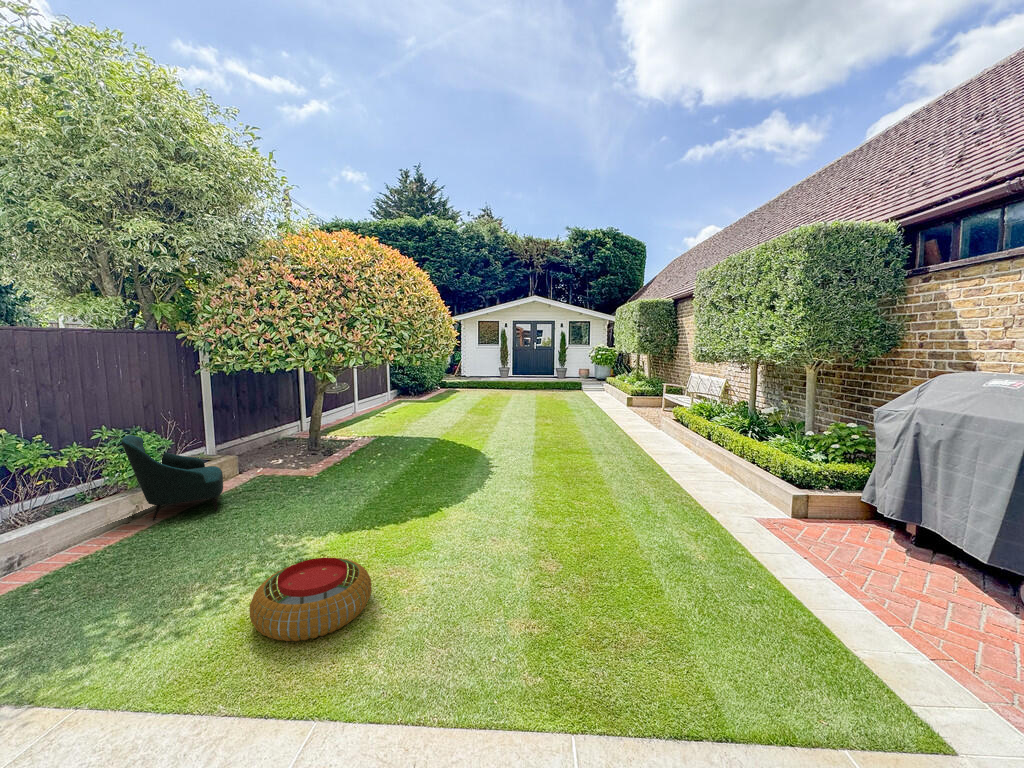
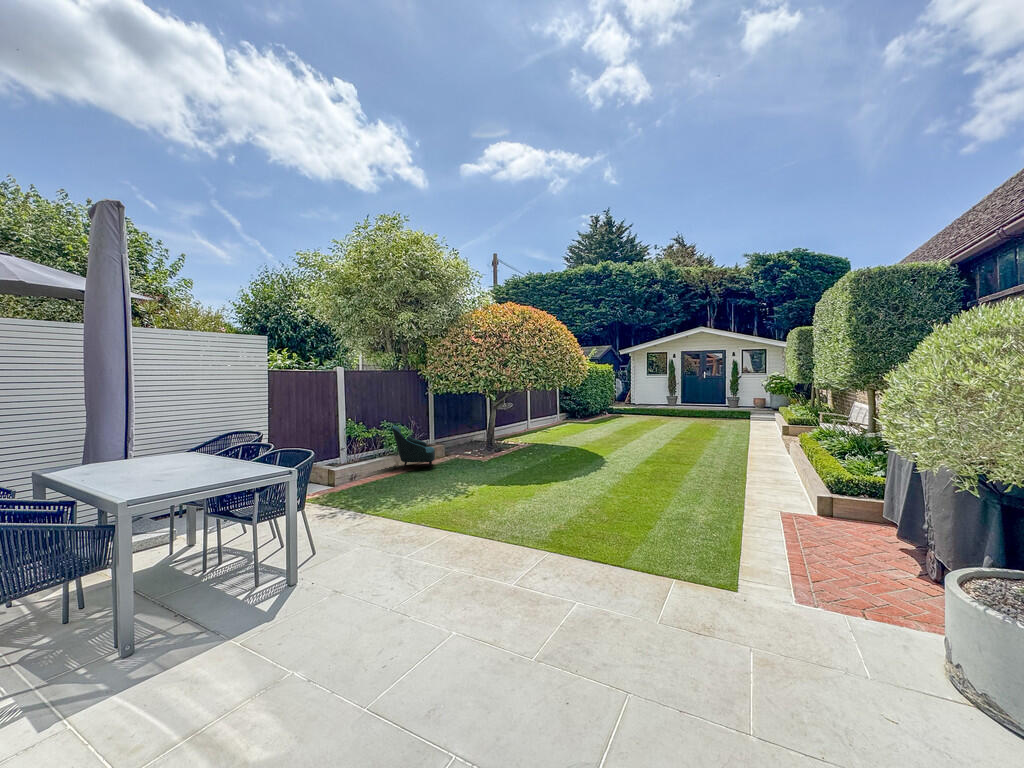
pouf: present [250,557,372,641] -> none [438,481,491,510]

